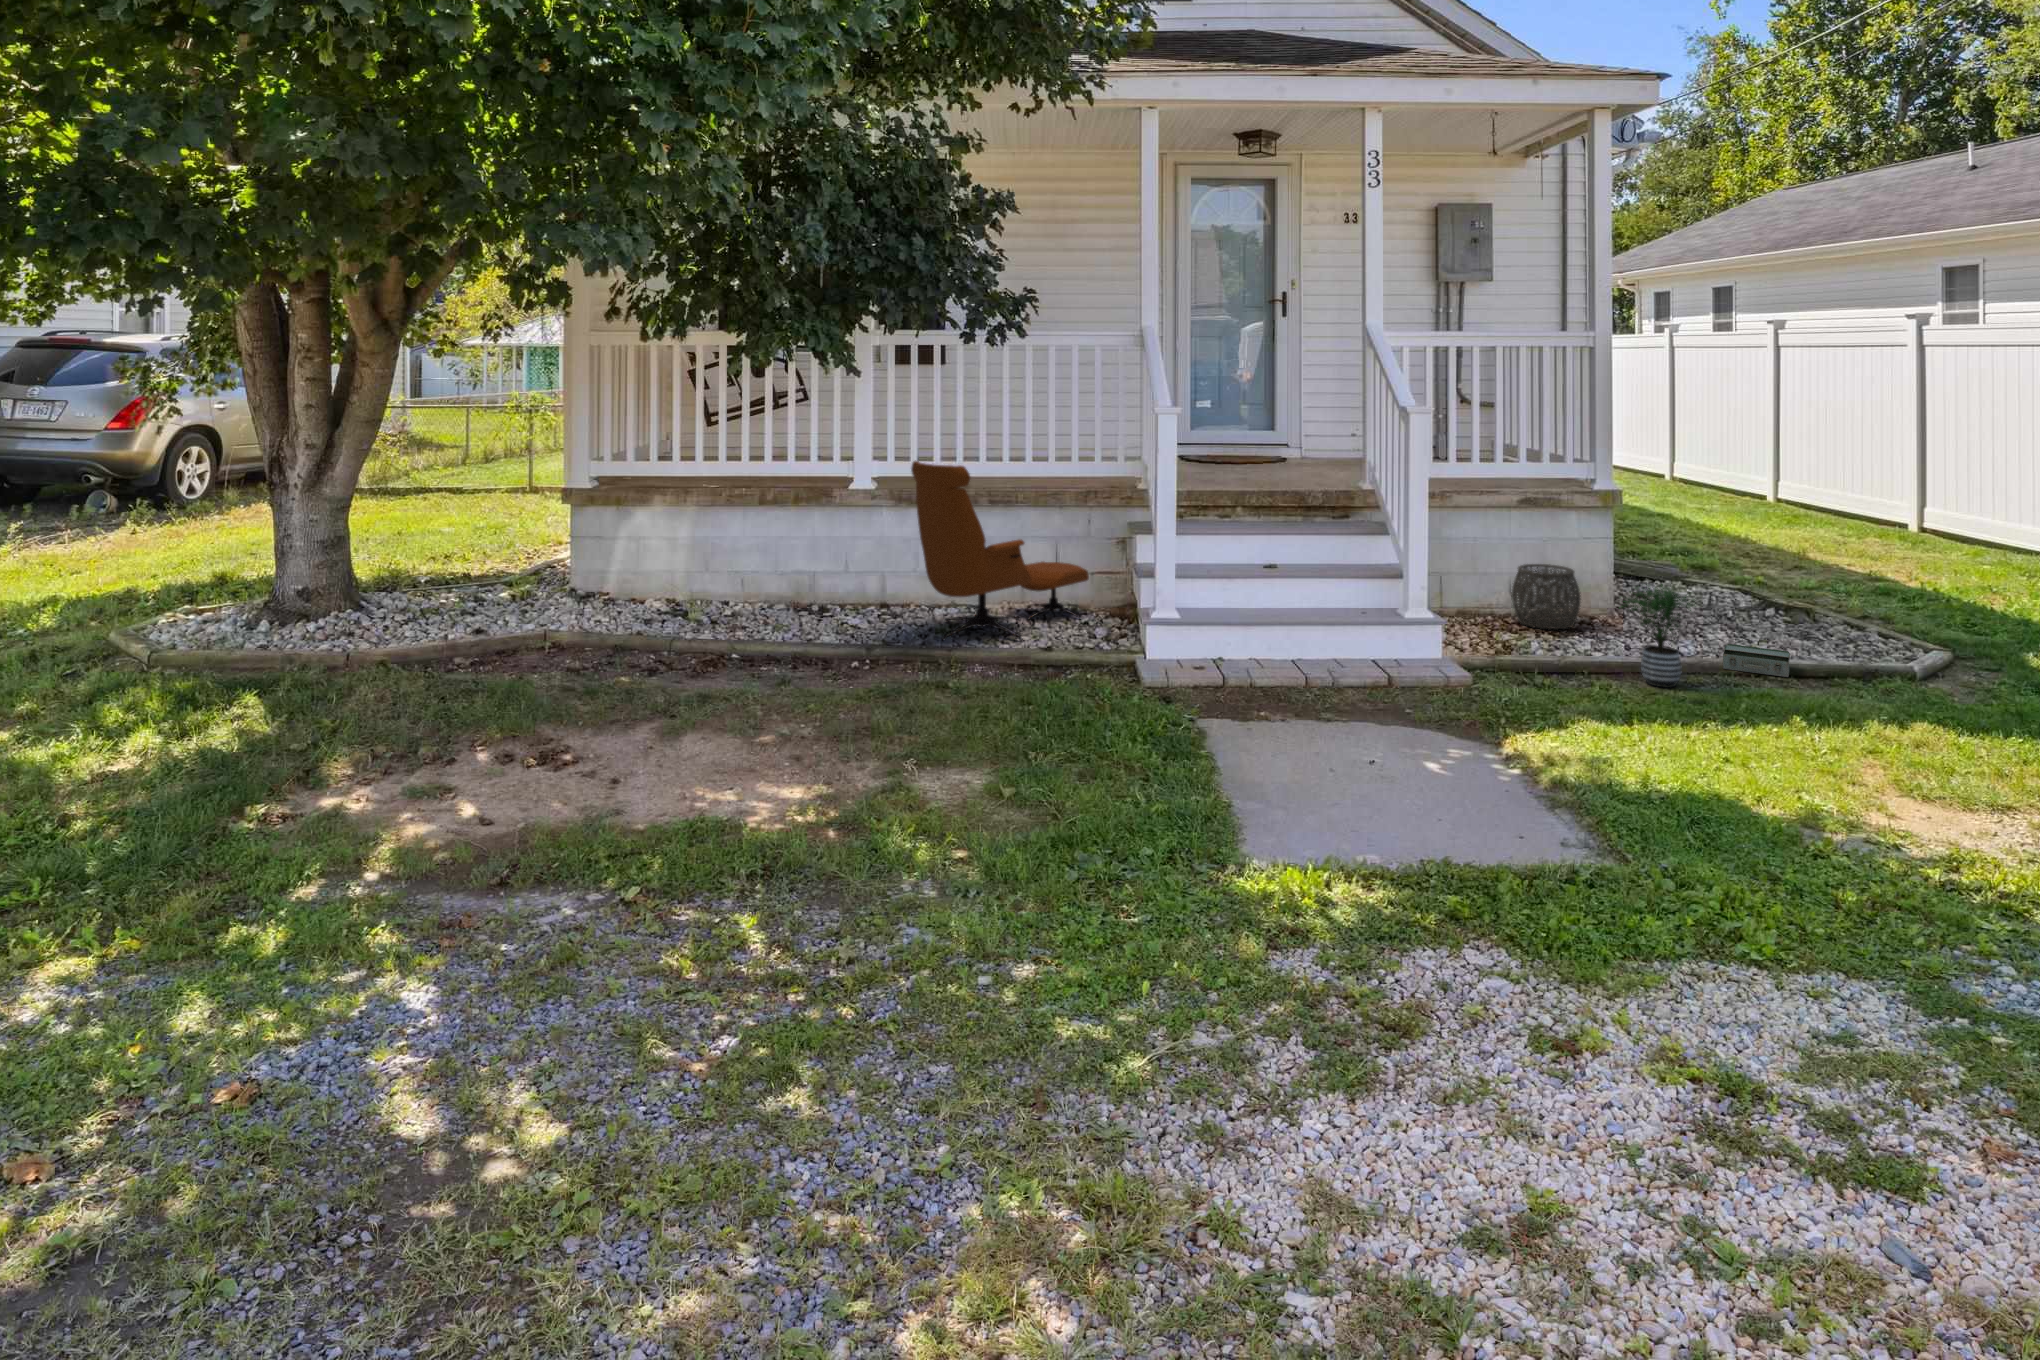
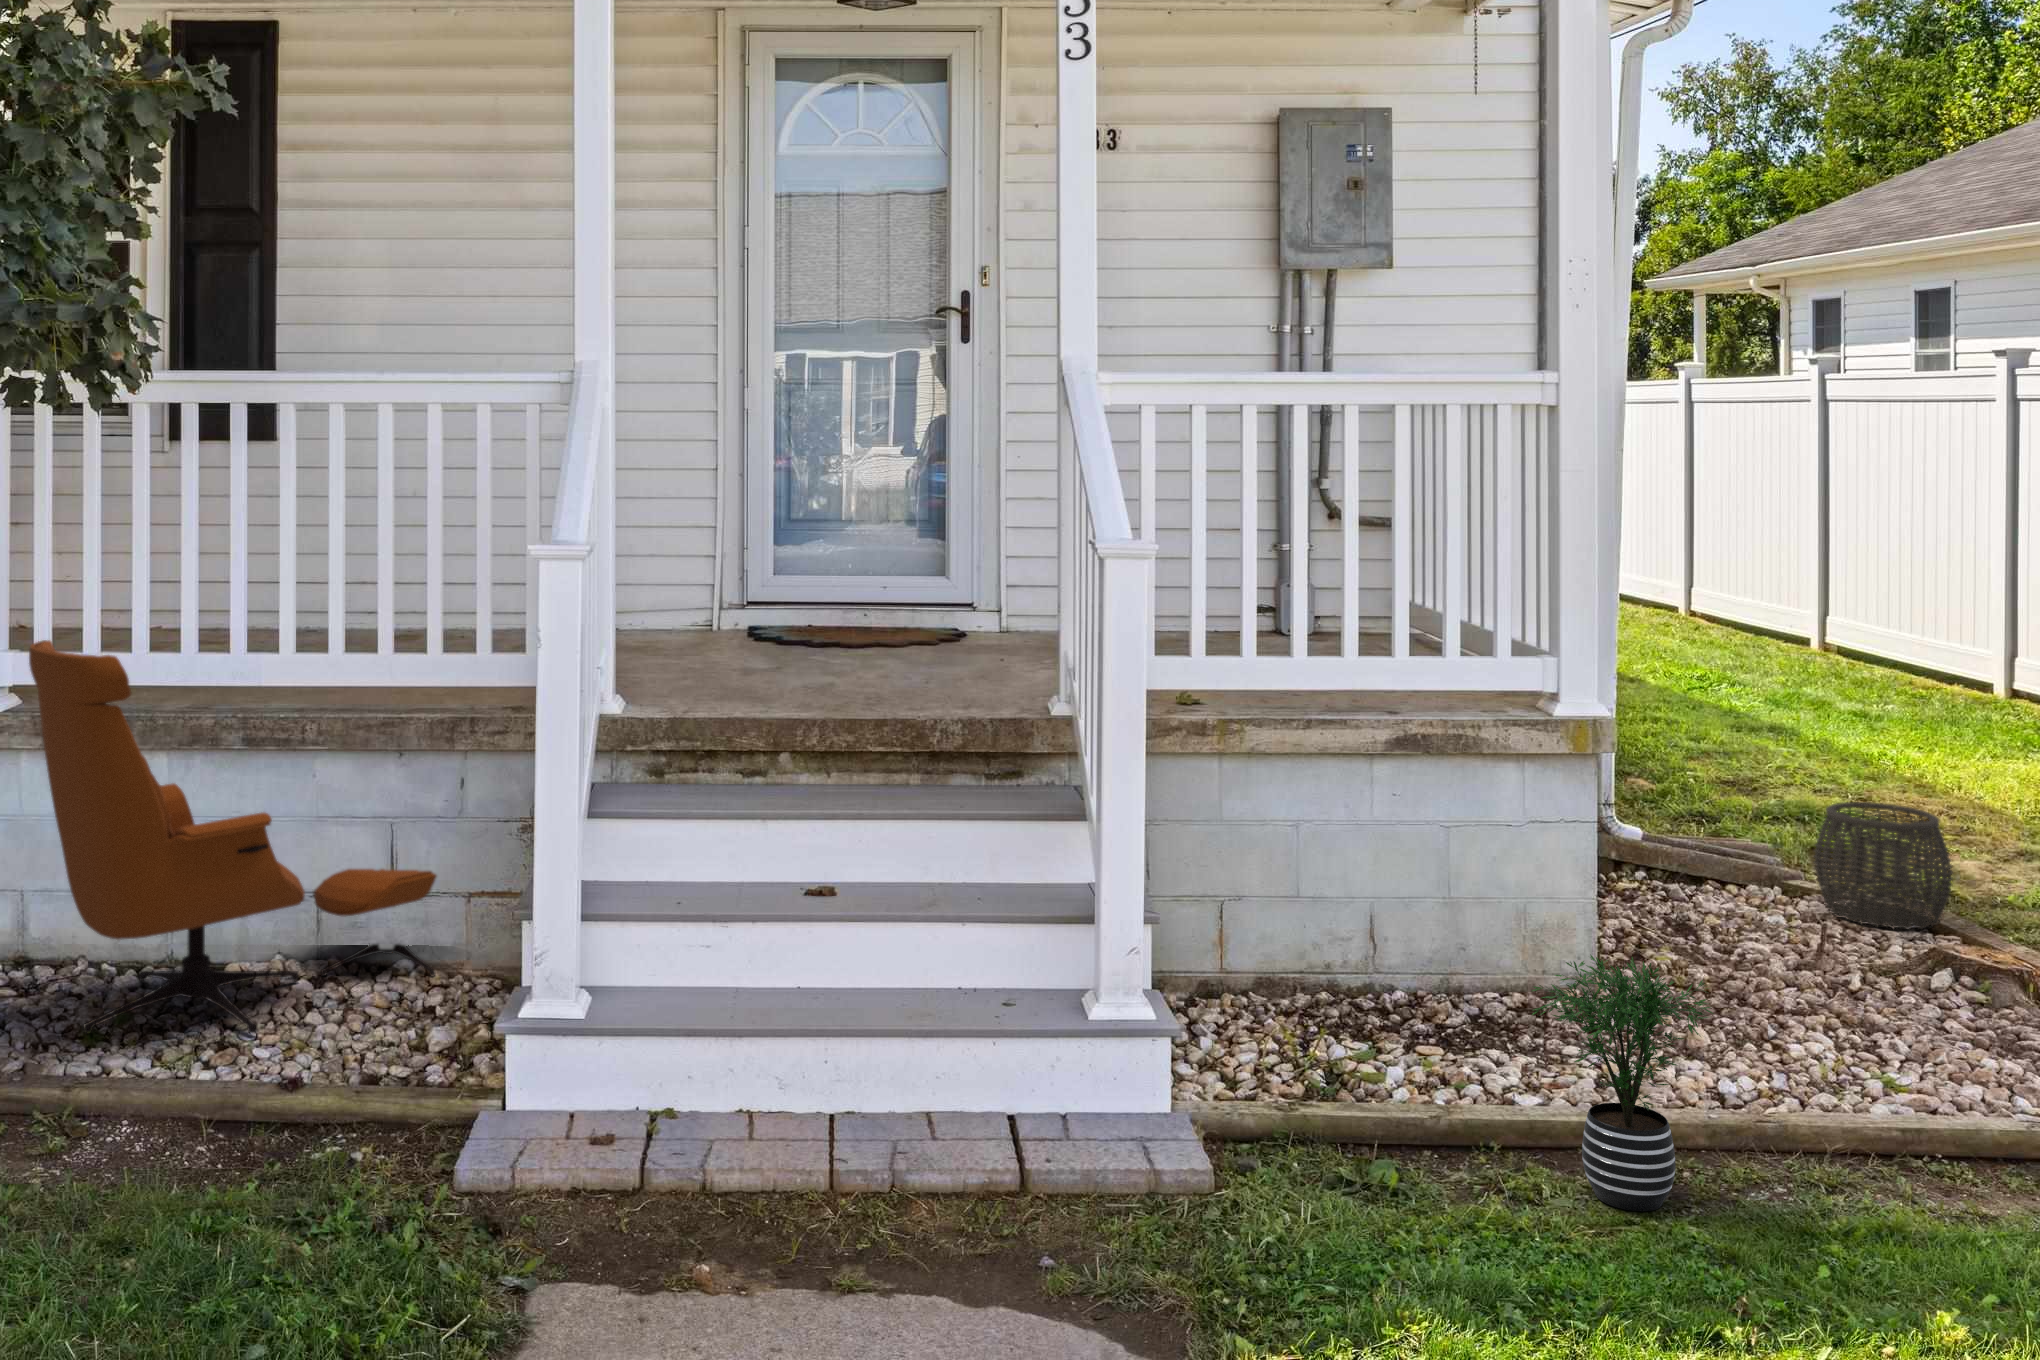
woven basket: present [1512,564,1581,630] -> present [1814,802,1953,930]
toolbox: present [1723,644,1790,677] -> none [1790,1086,1950,1183]

